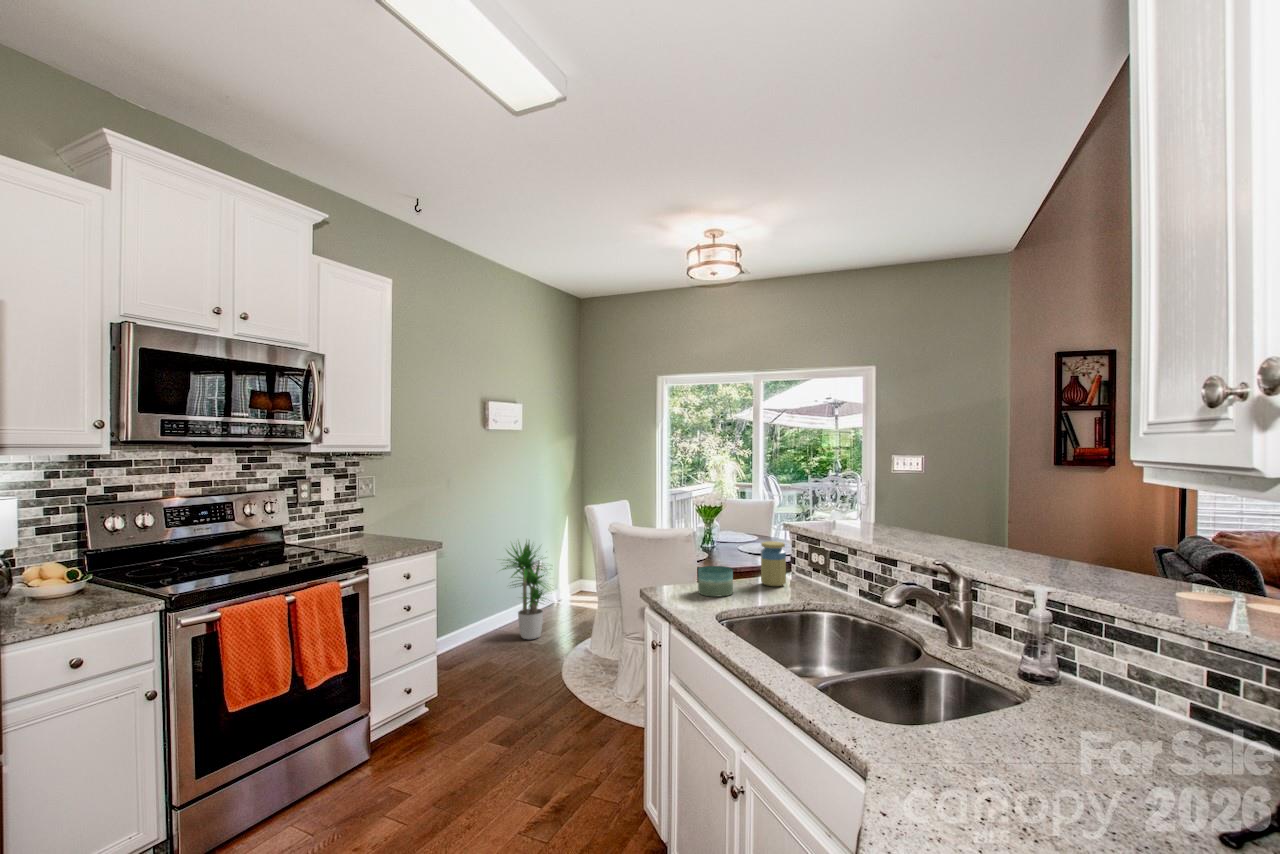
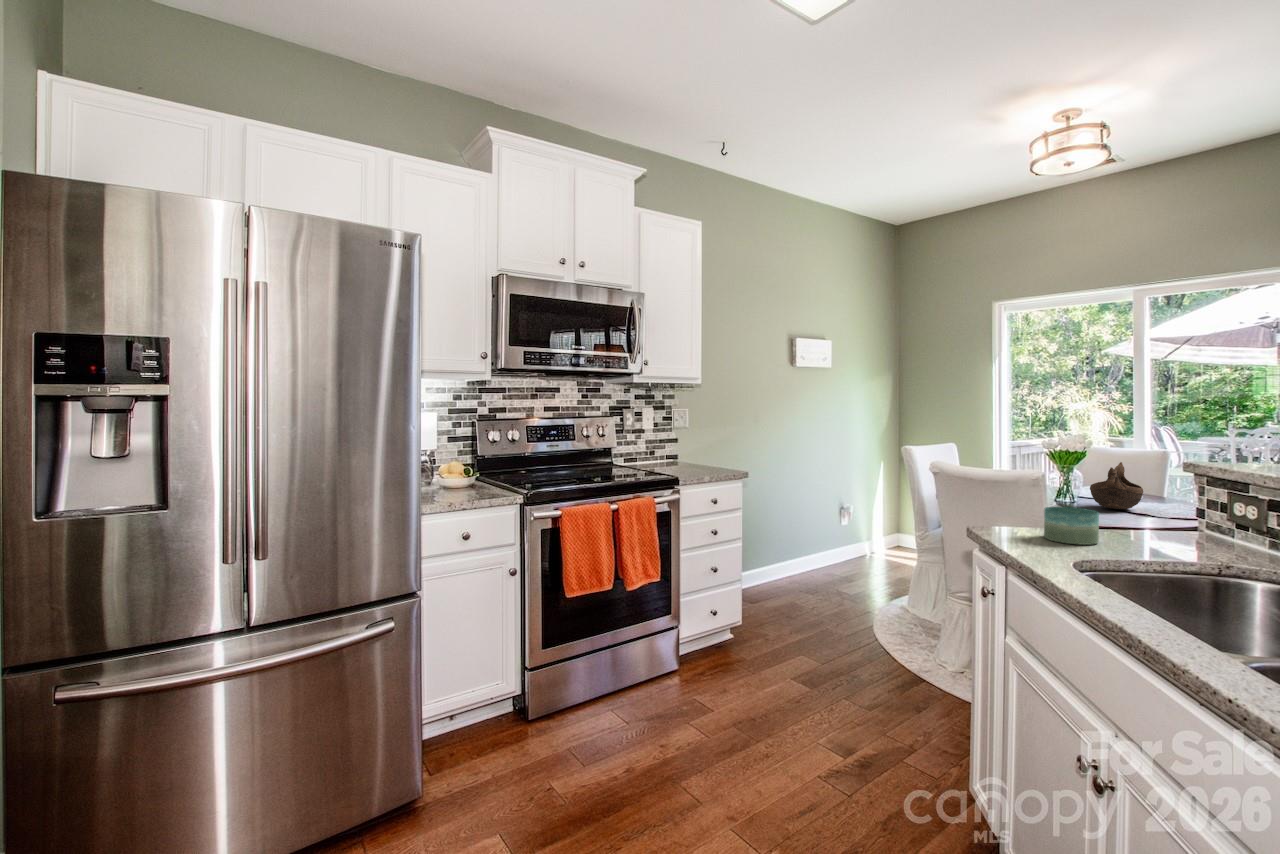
decorative bowl: none [729,514,762,553] -> present [1090,462,1143,509]
jar: present [761,541,786,586] -> none [1145,482,1191,543]
potted plant: present [504,542,545,639] -> none [801,479,866,581]

